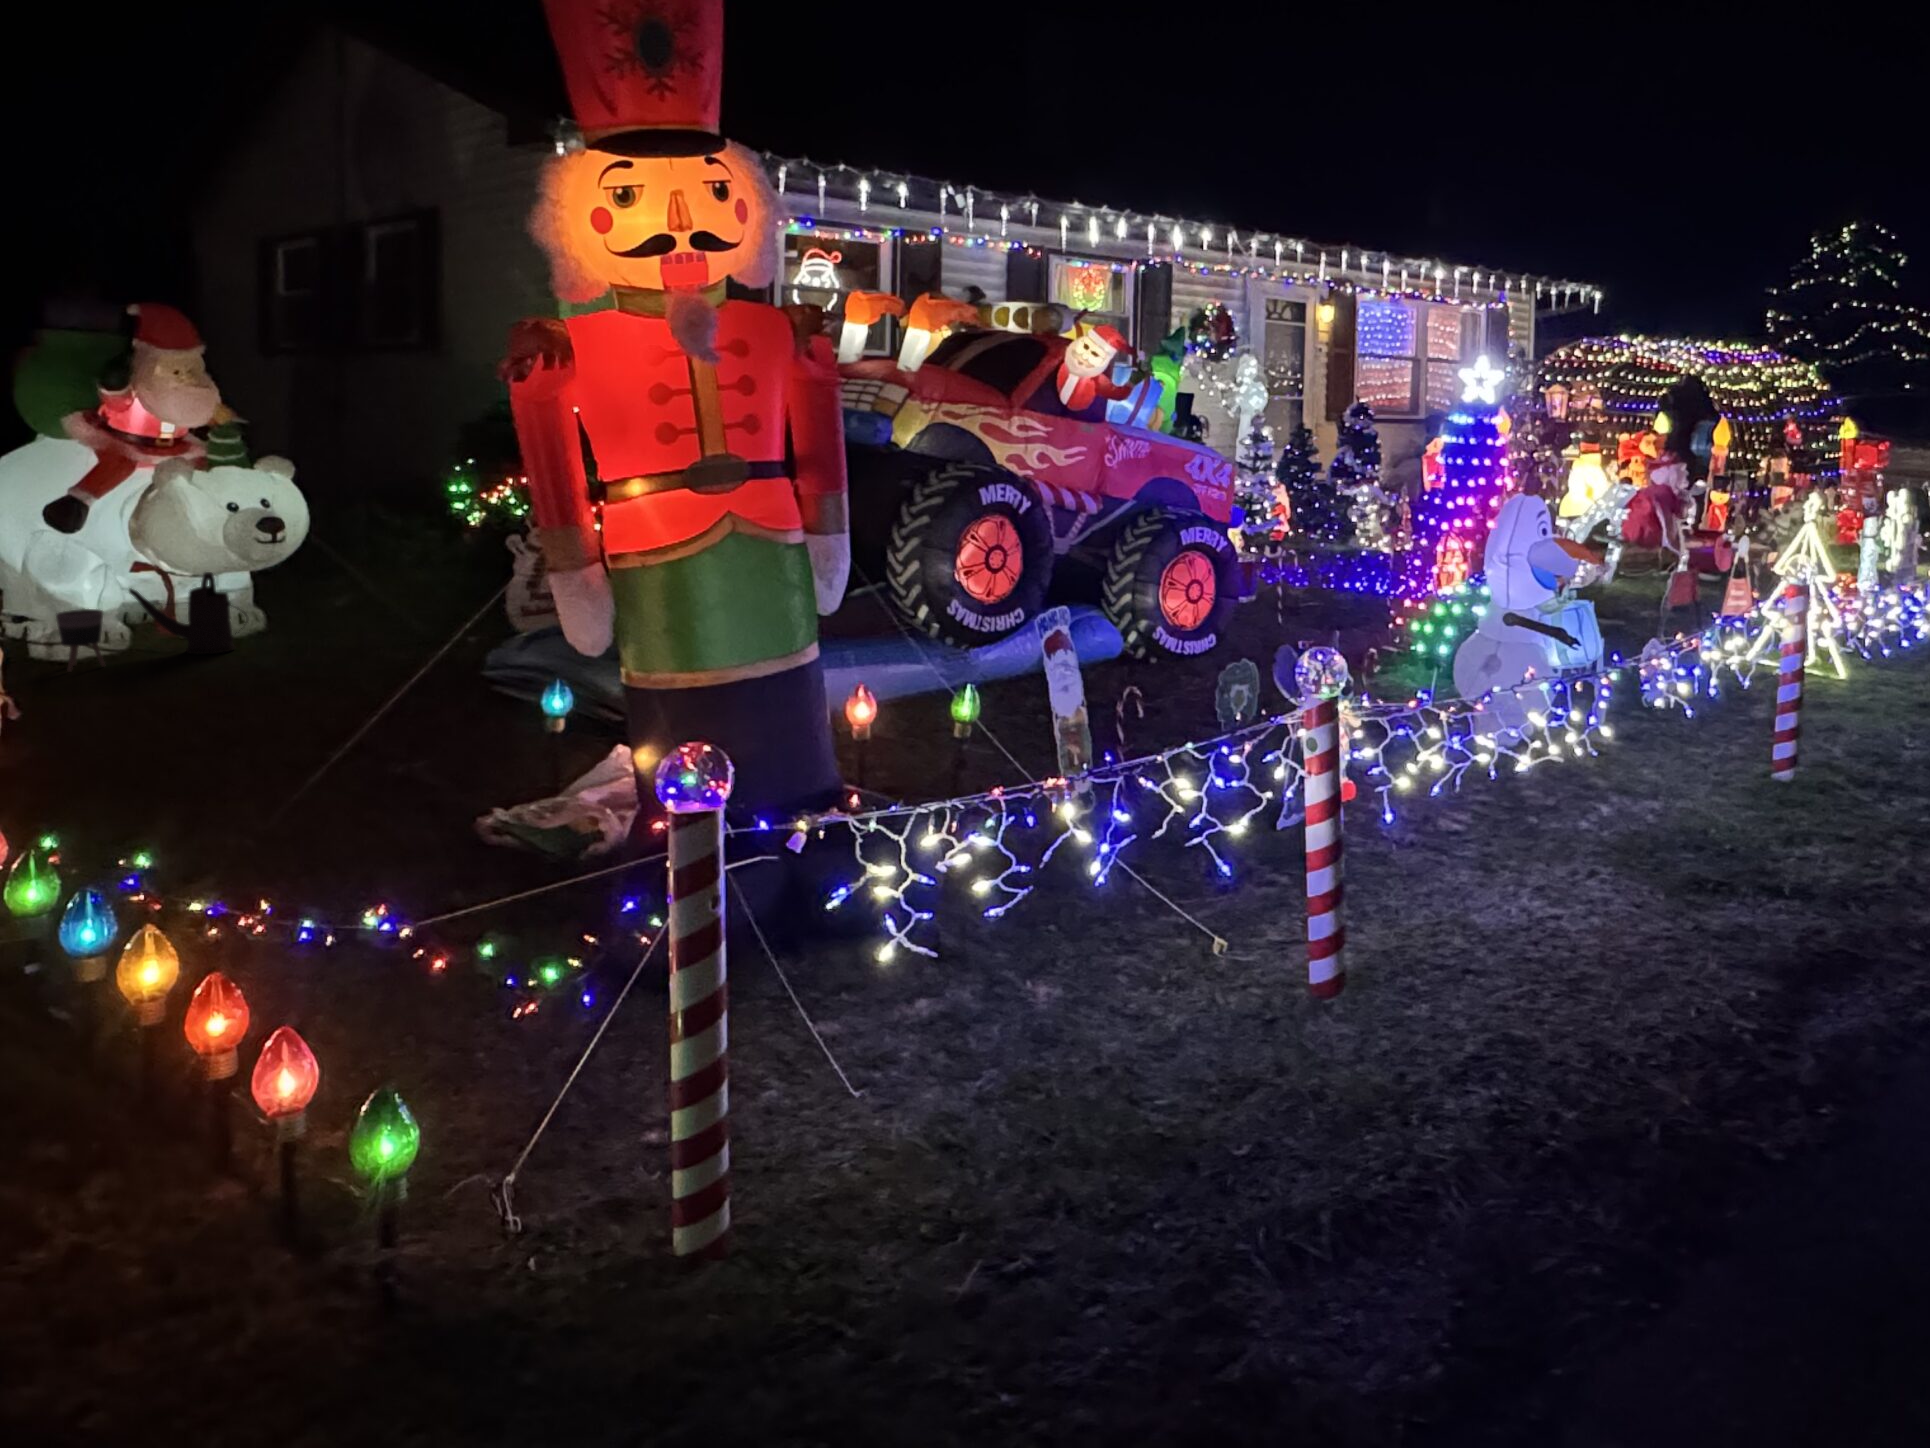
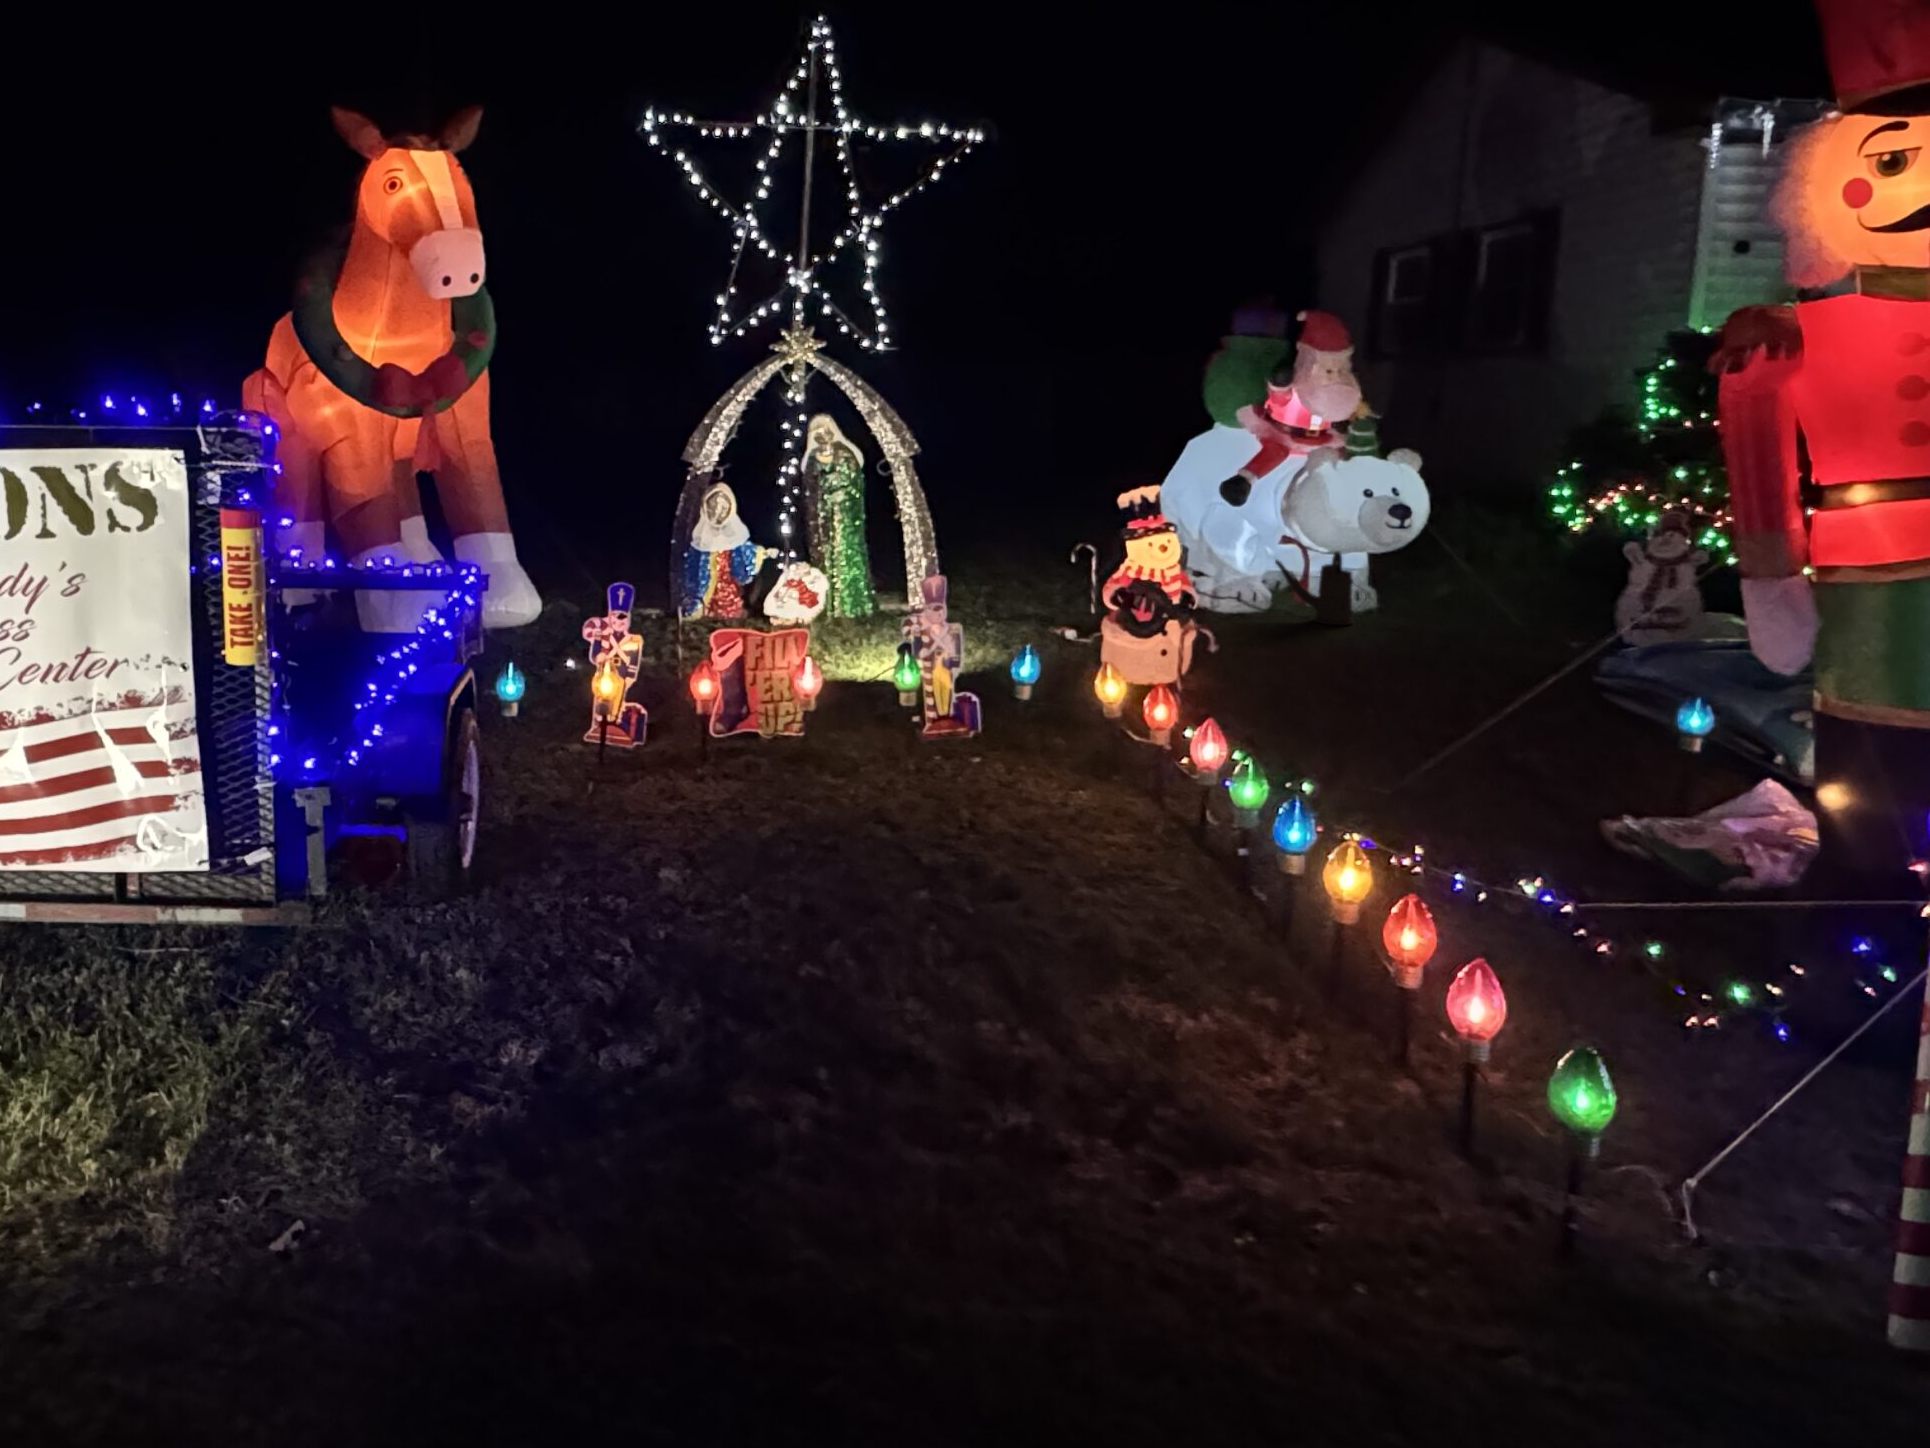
planter: present [56,609,105,672] -> none [1223,573,1257,624]

